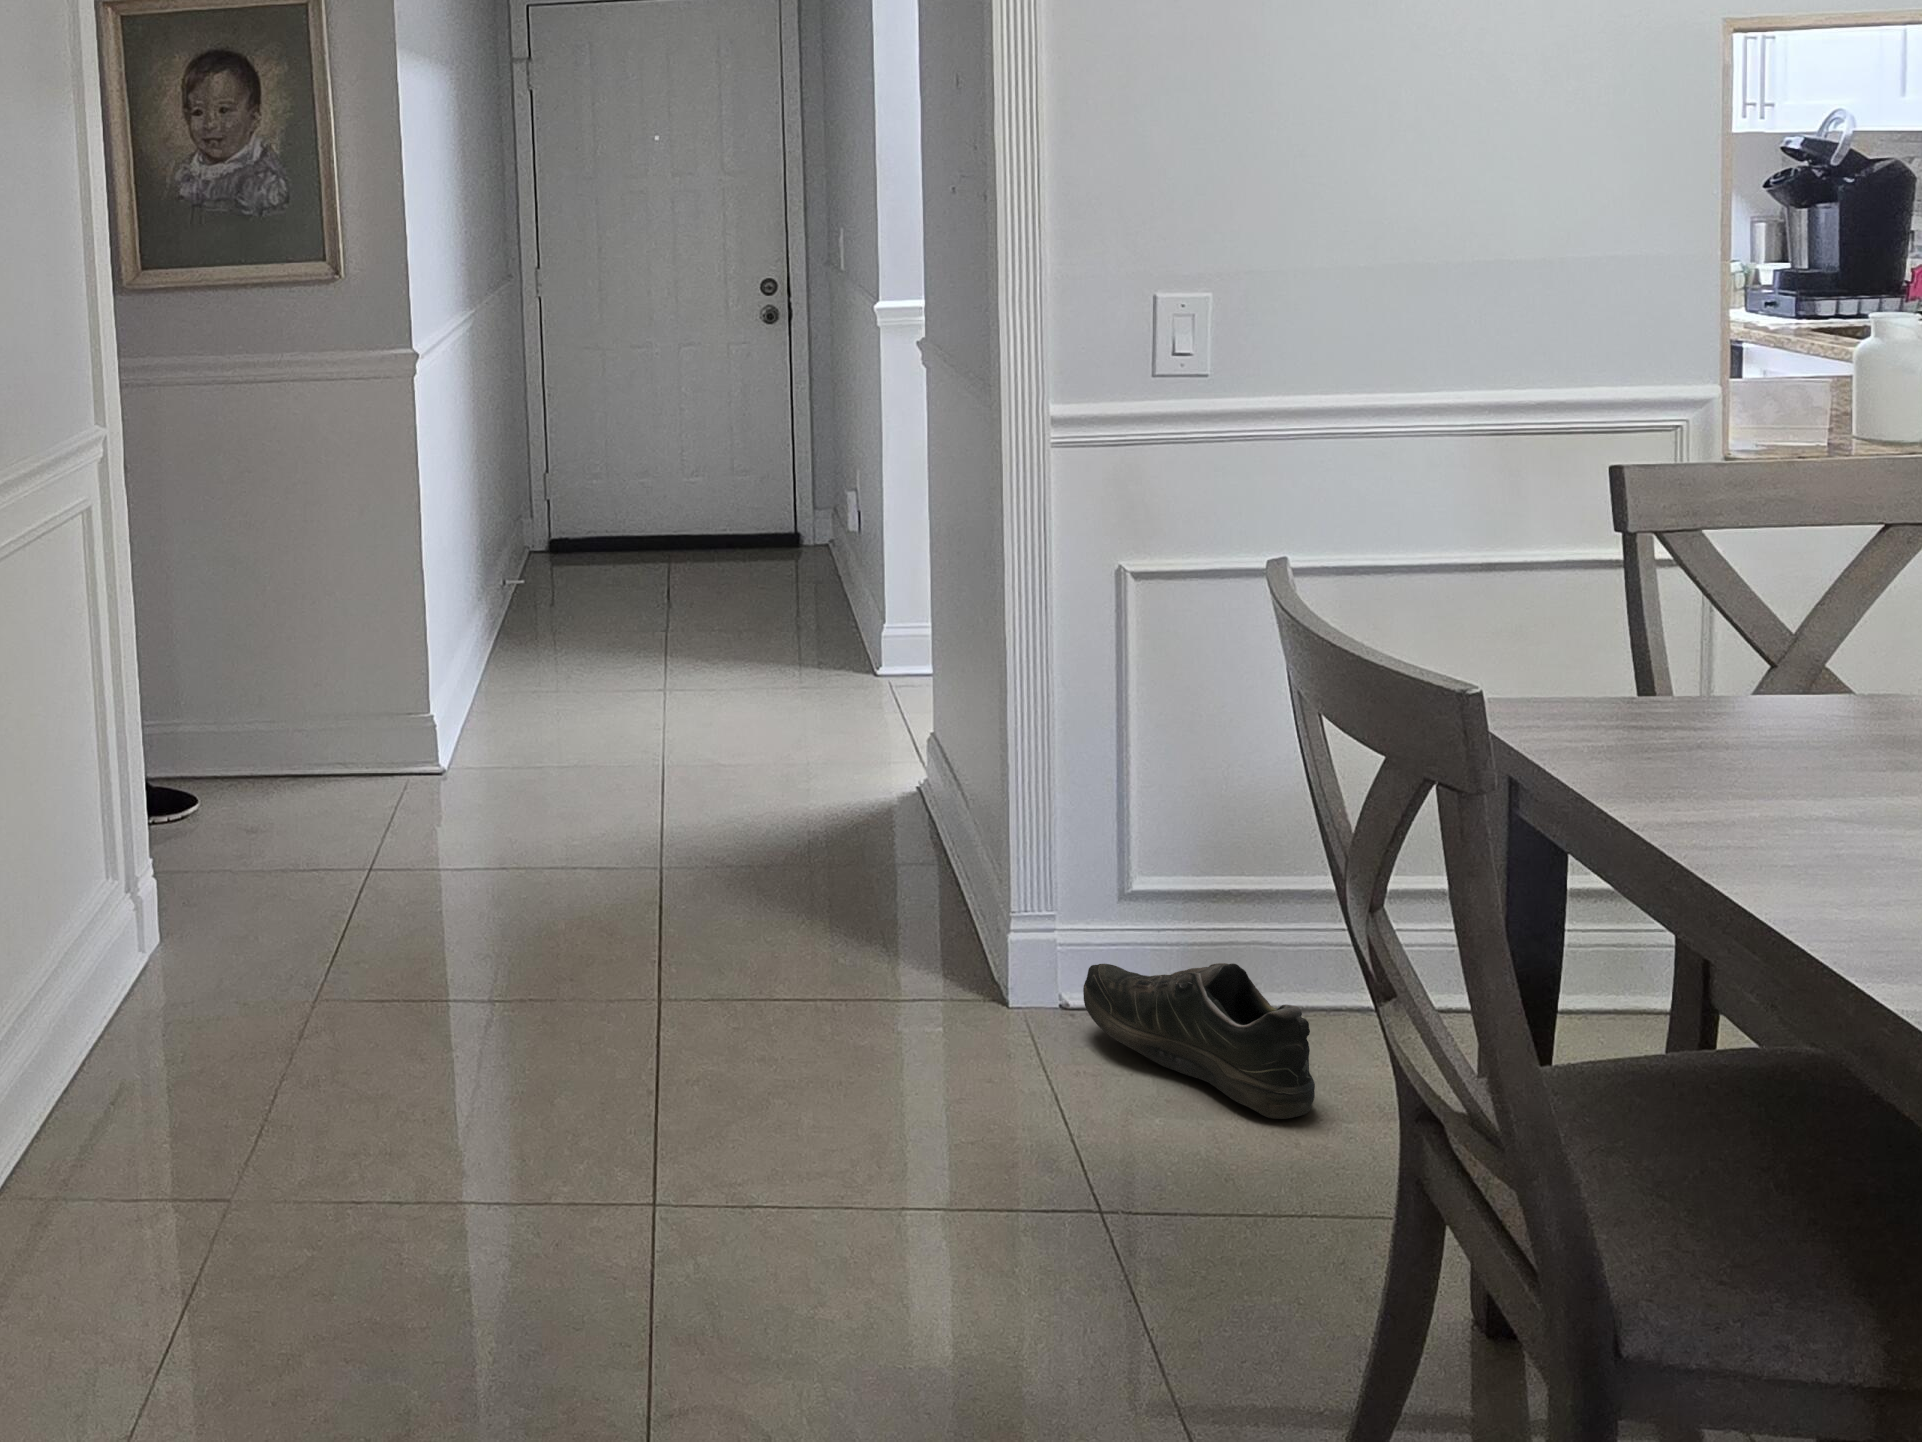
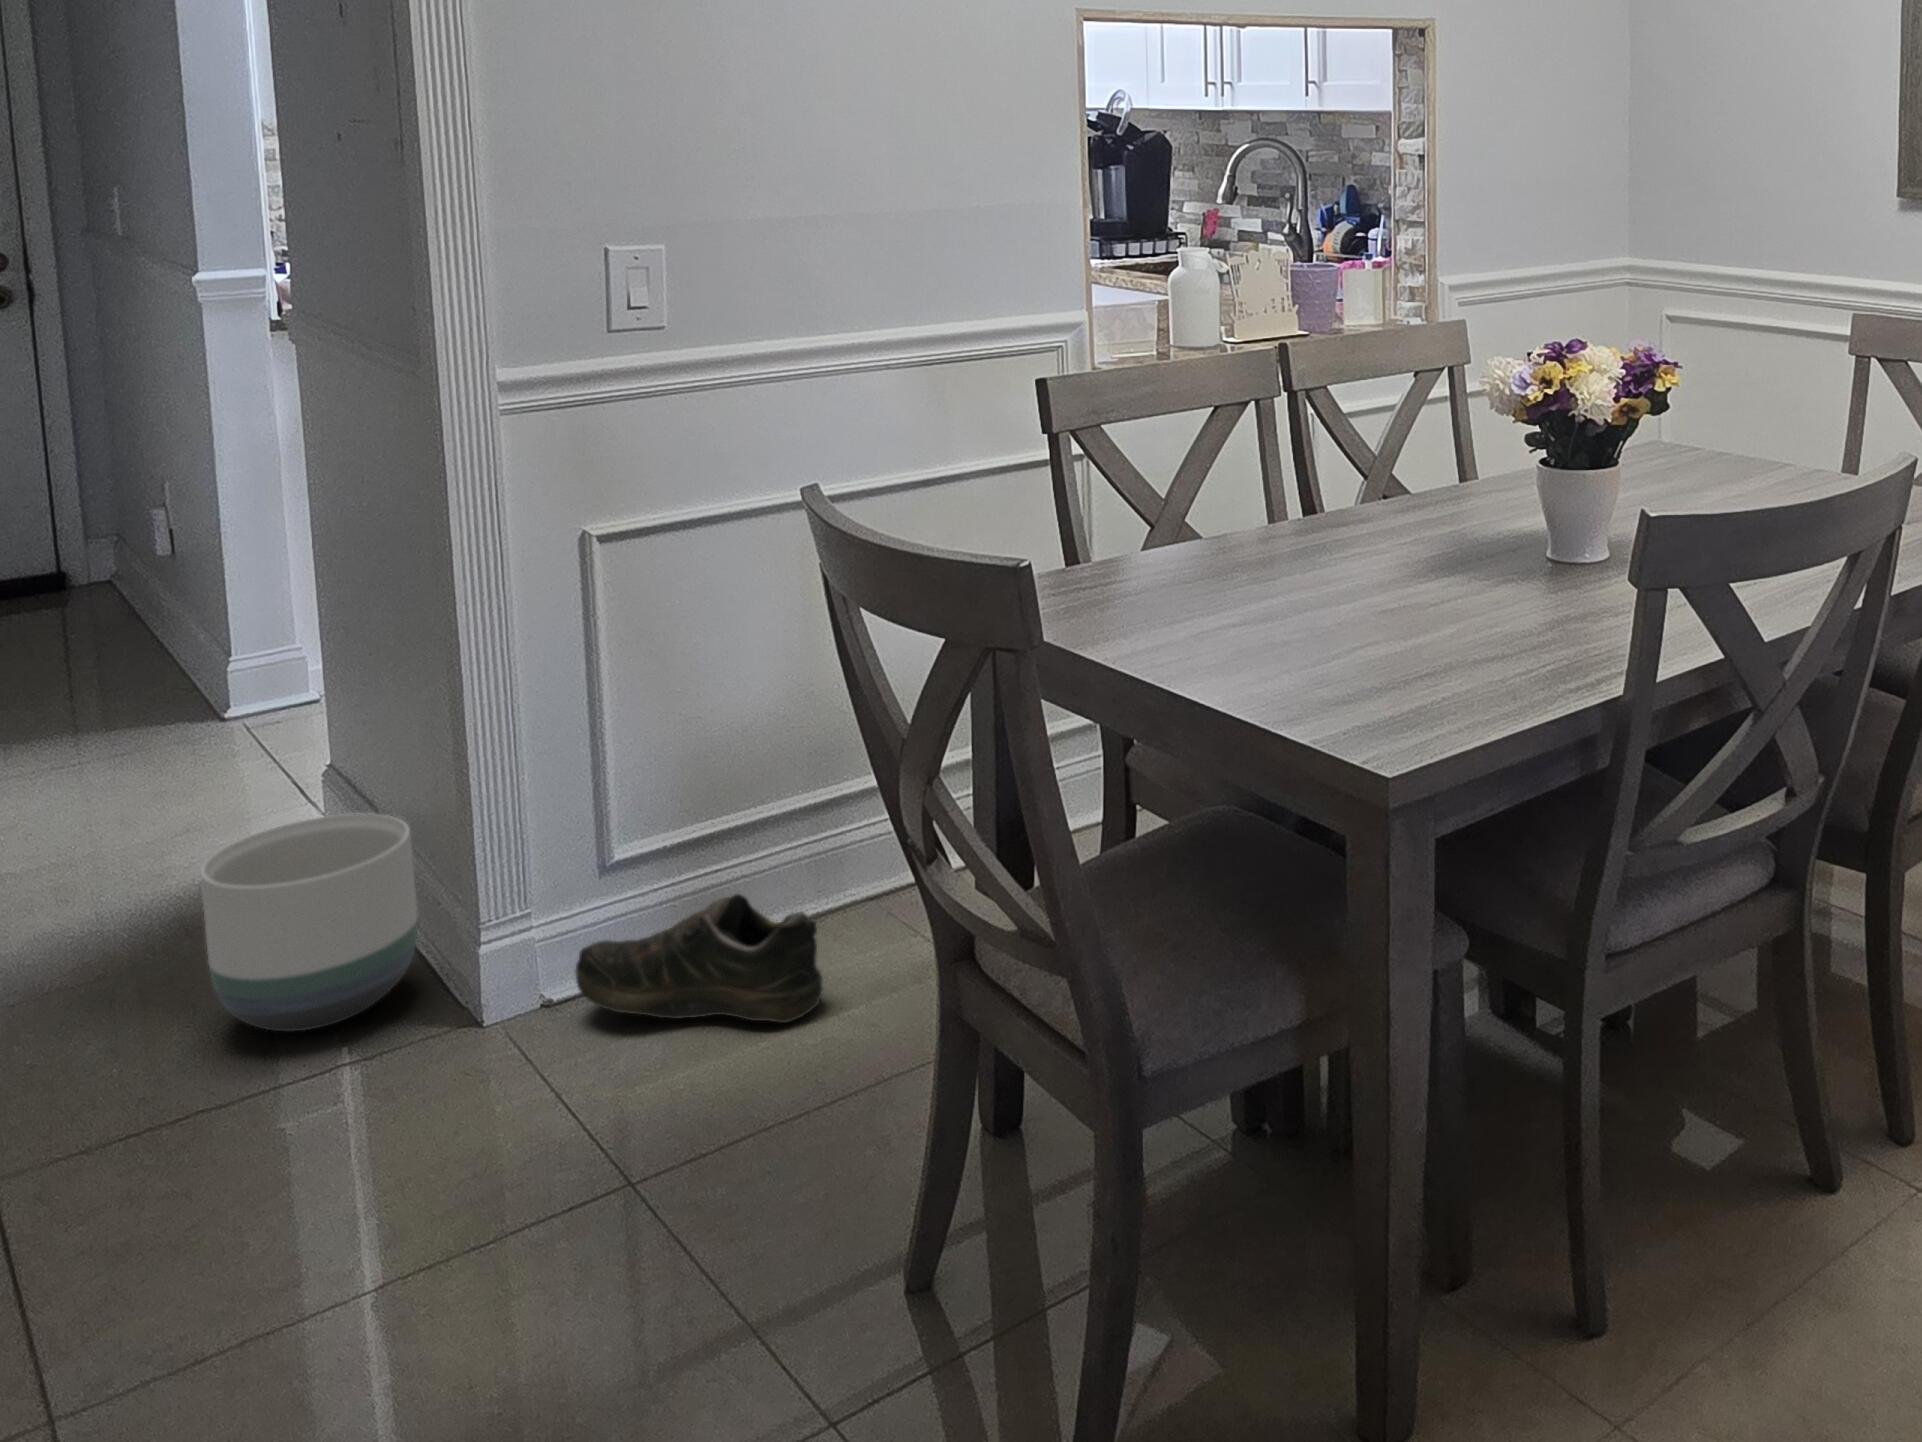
planter: none [821,774,976,956] -> present [201,813,418,1031]

